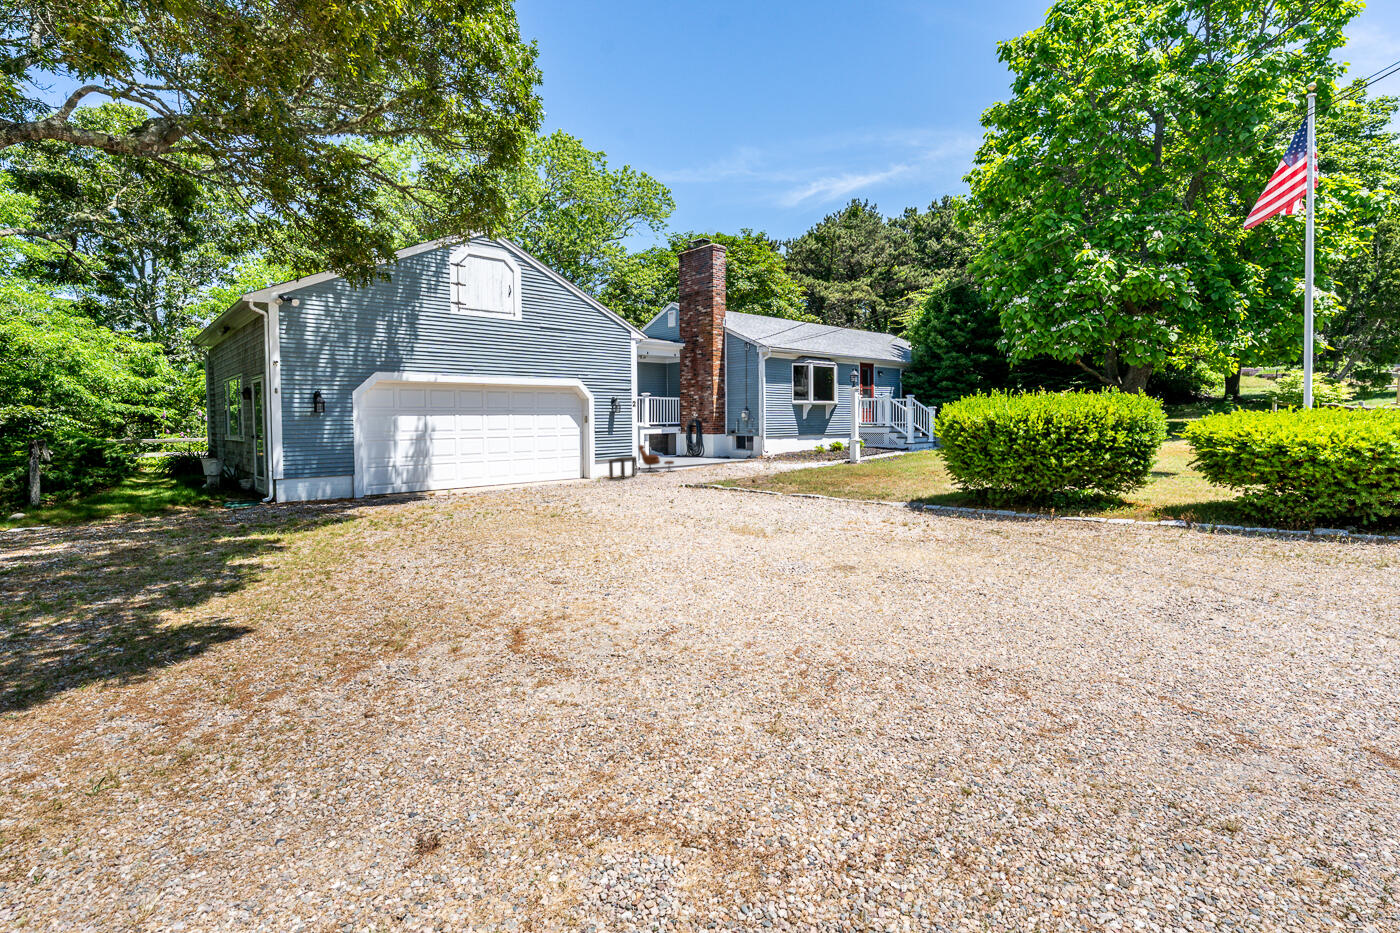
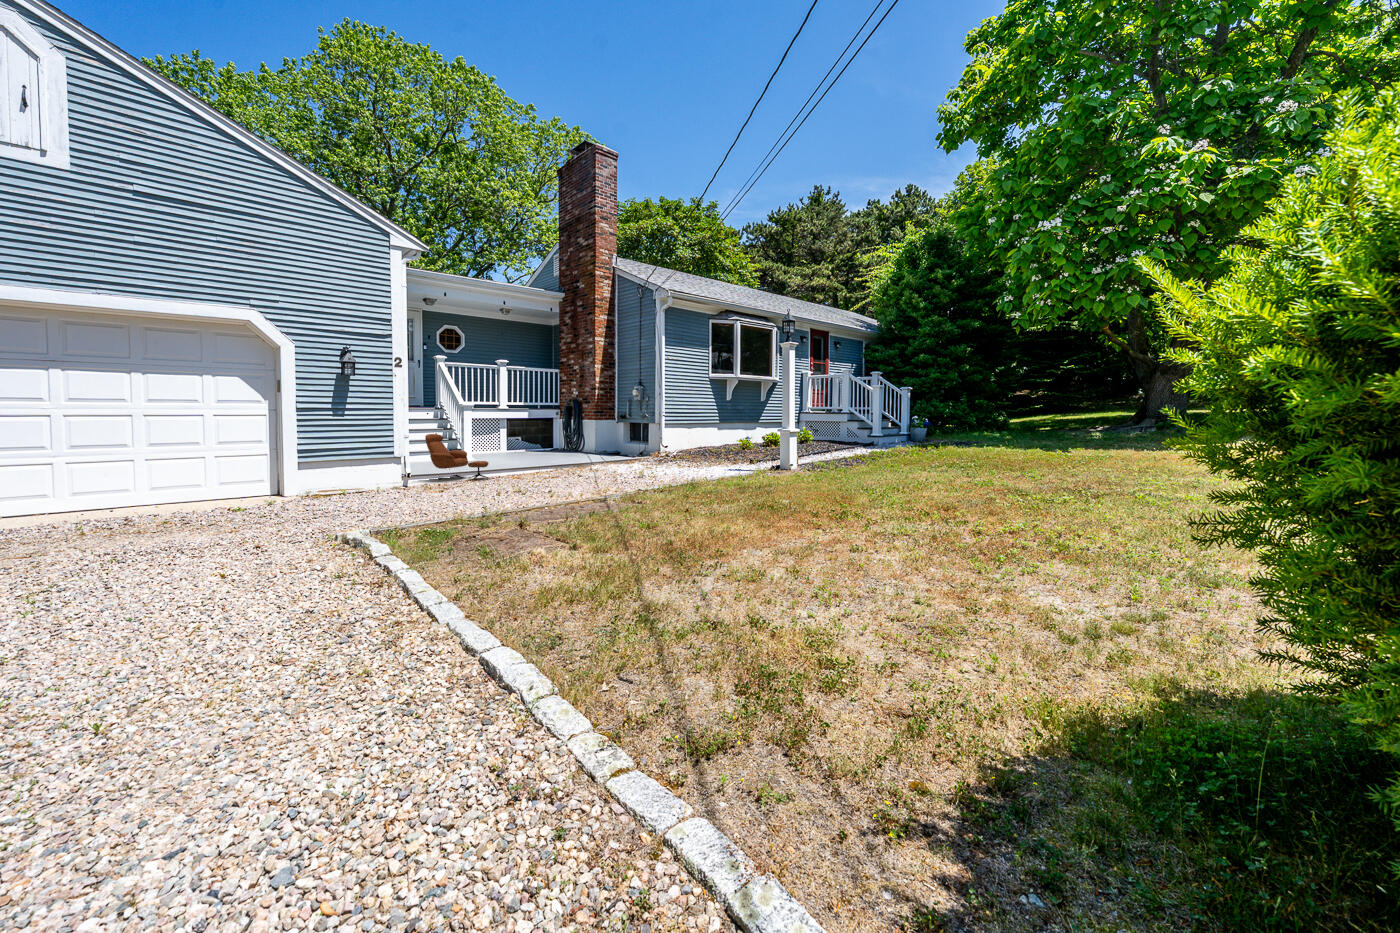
bench: present [609,456,636,479] -> none [310,455,391,499]

